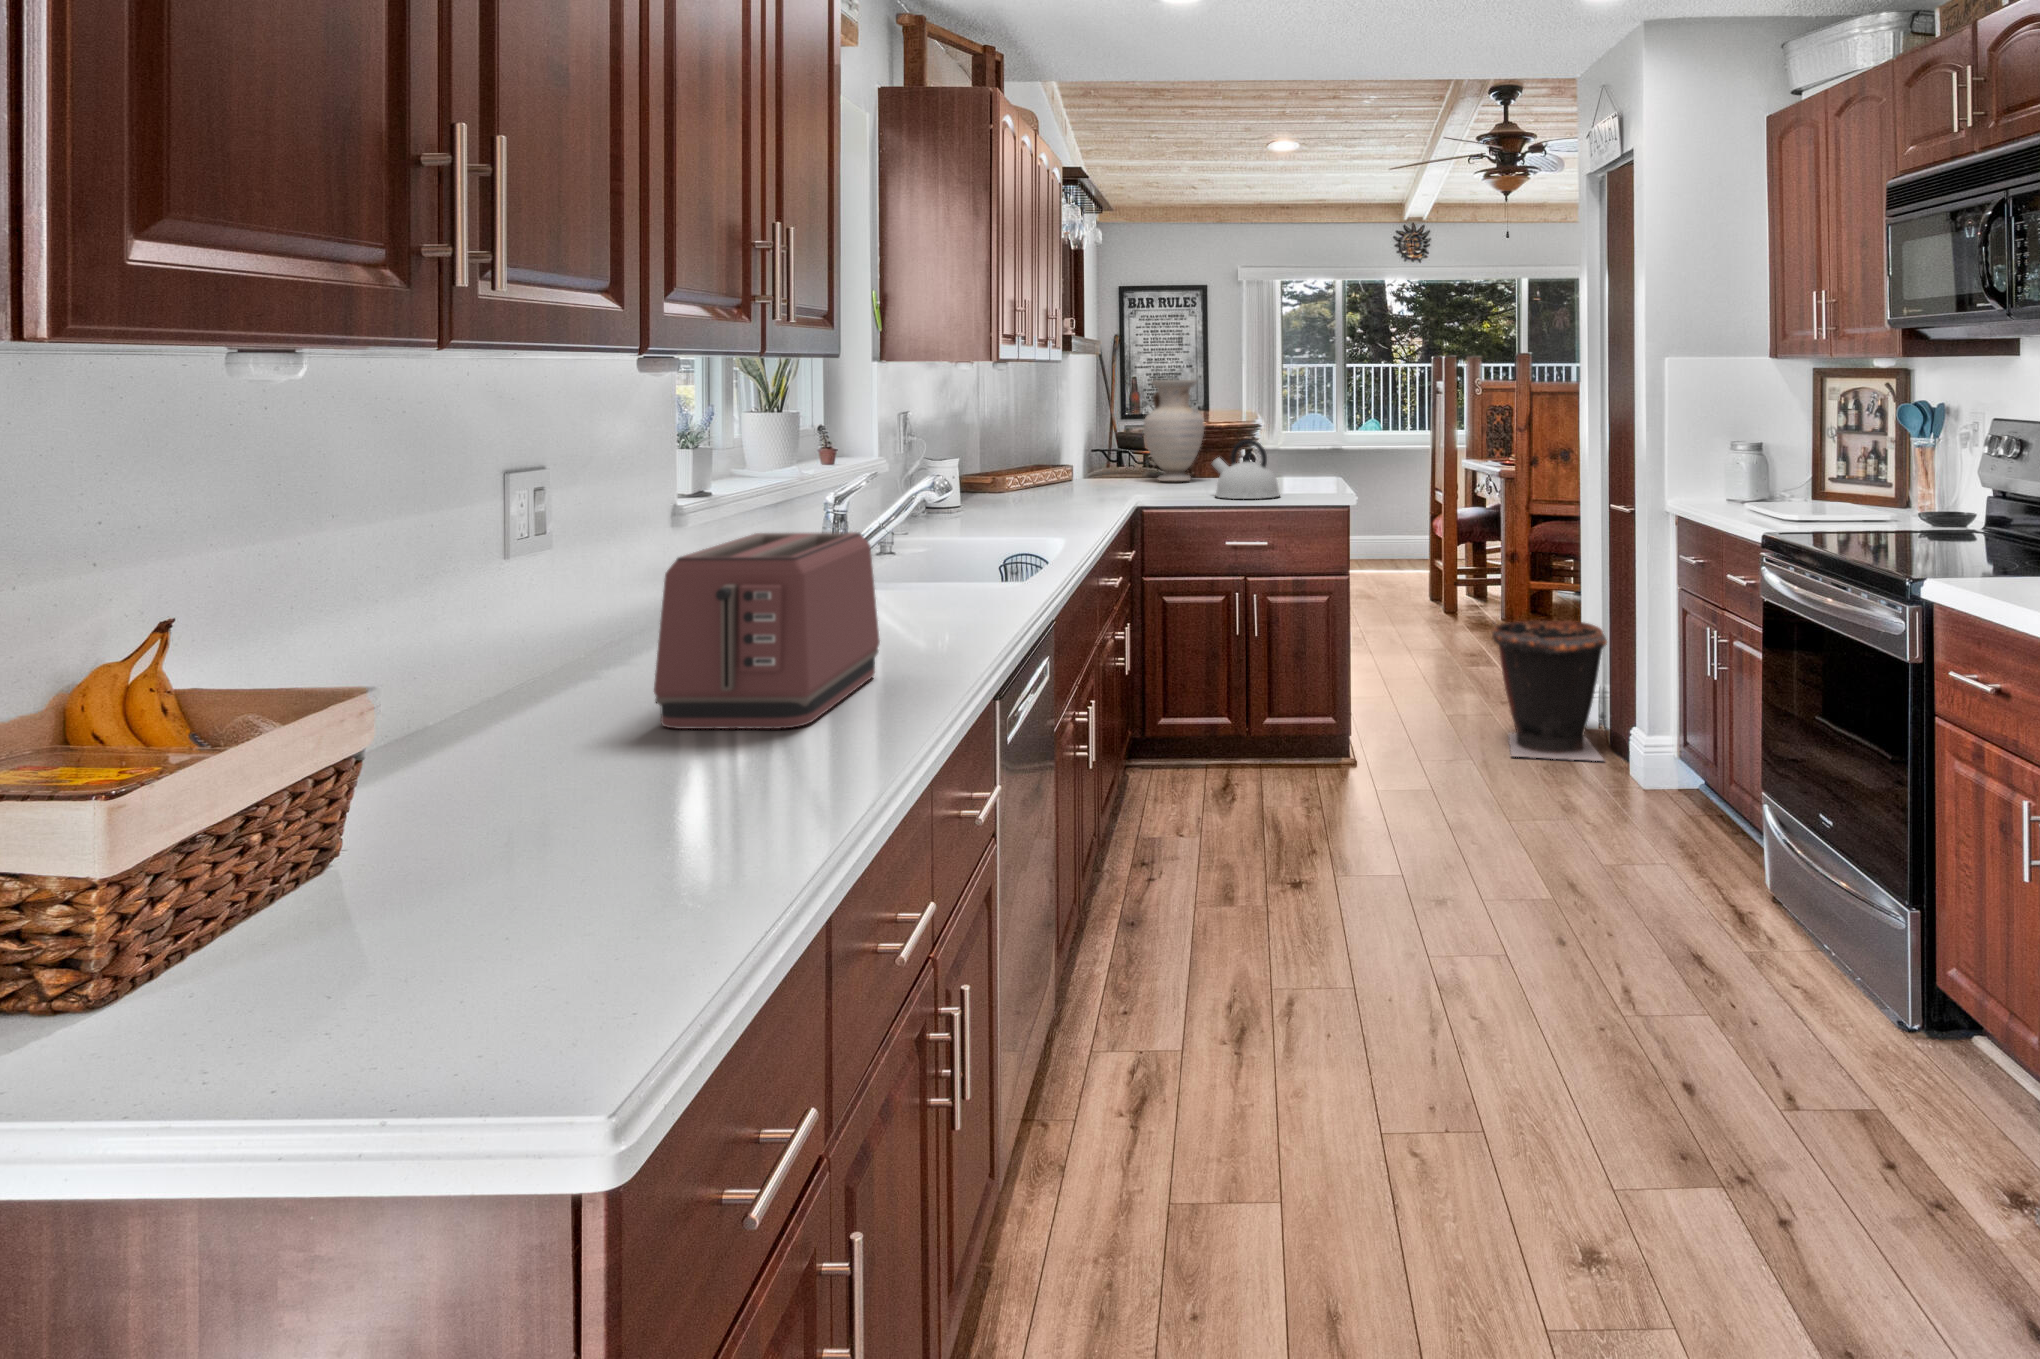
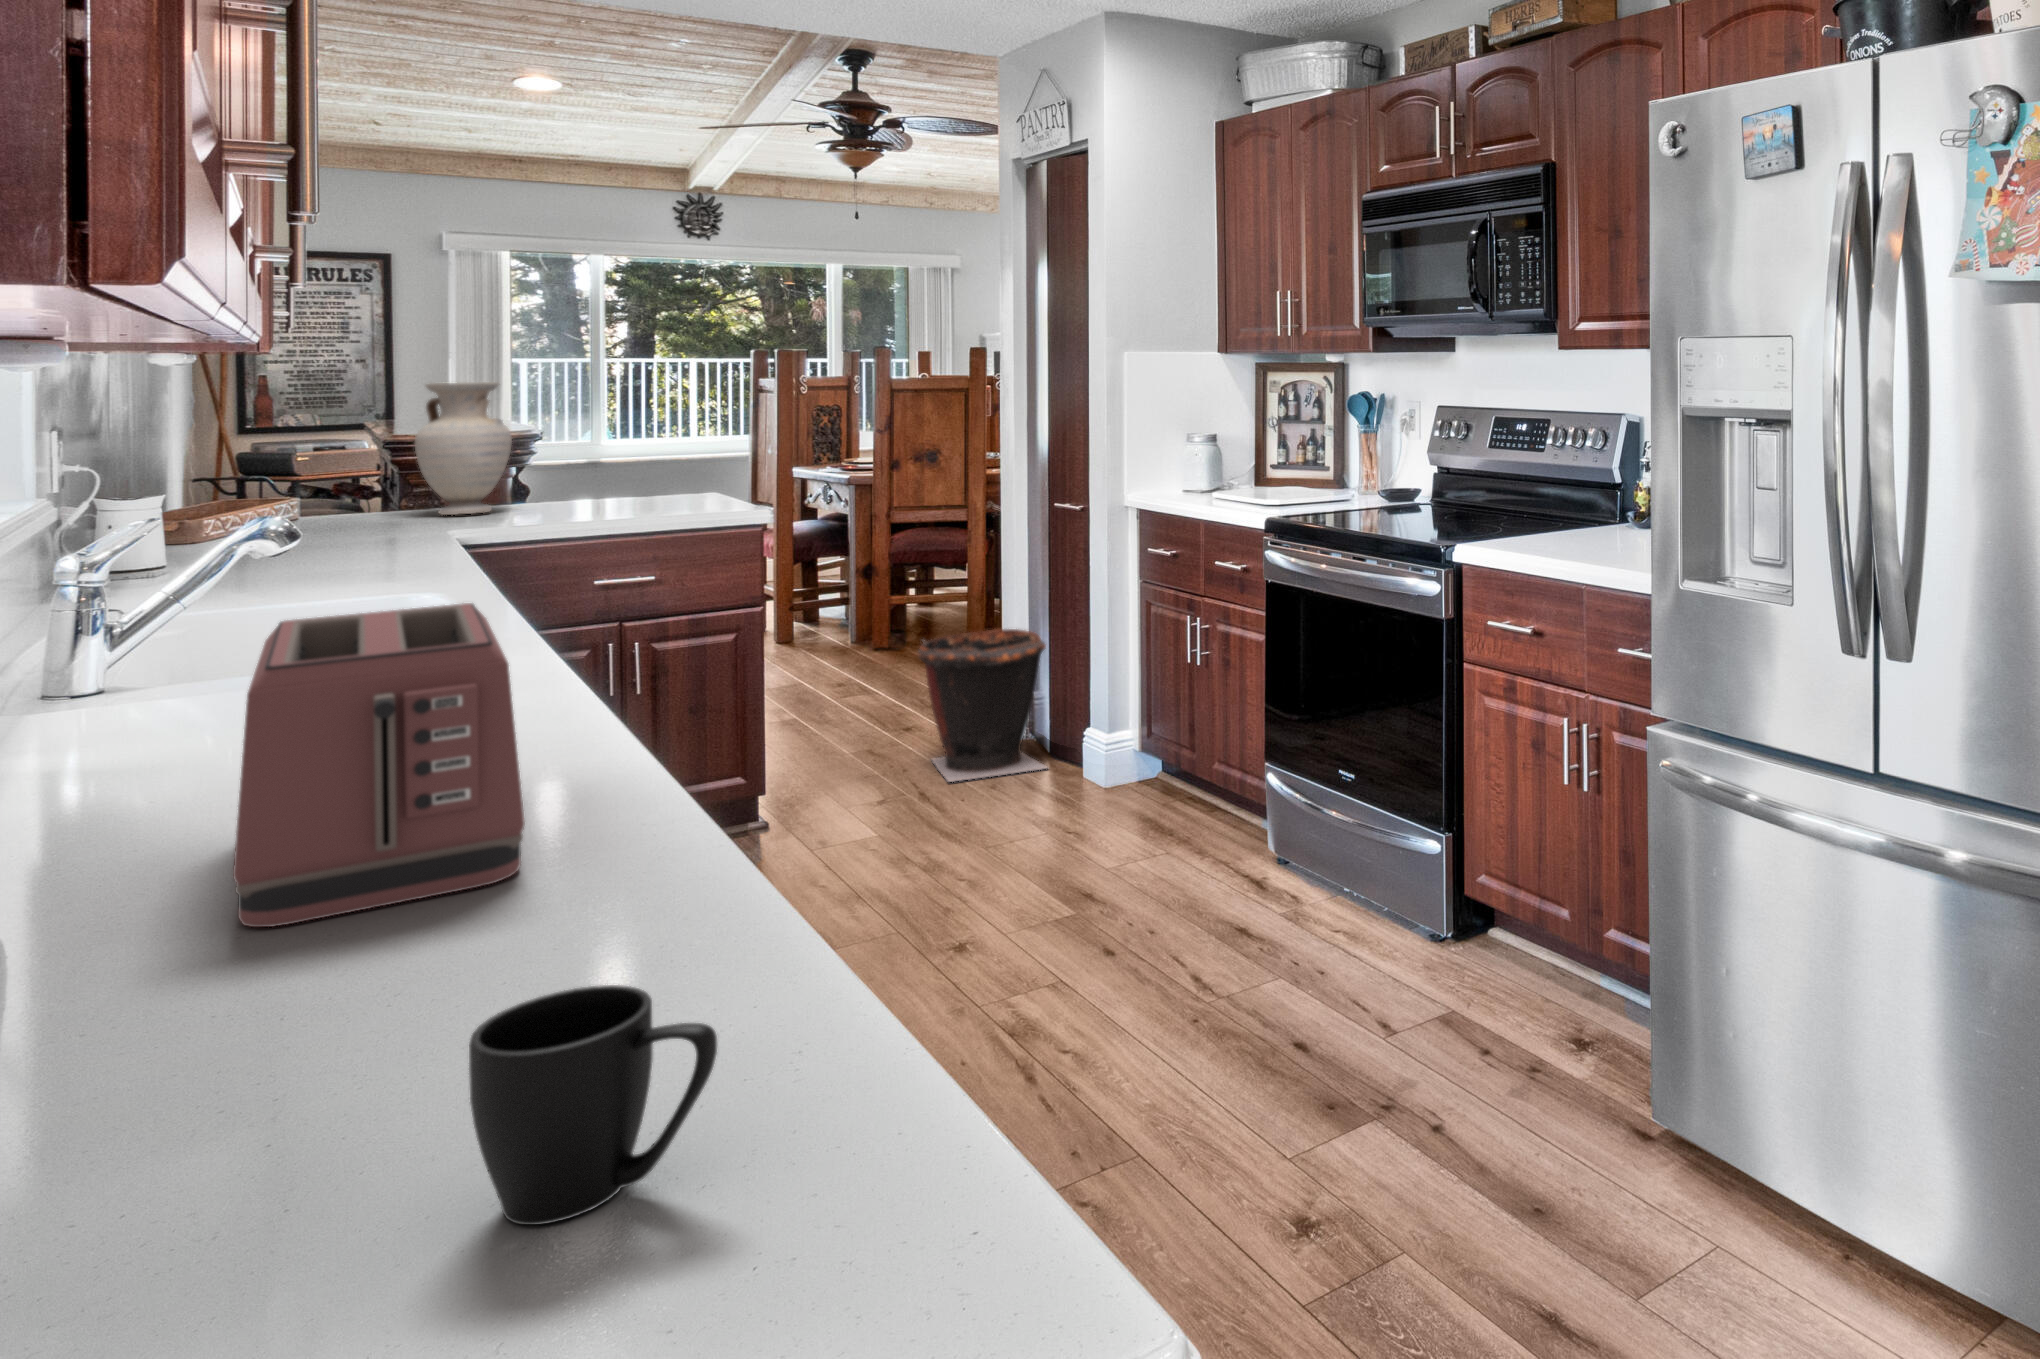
kettle: present [1212,439,1280,499] -> none [558,454,661,529]
mug: none [464,781,580,928] -> present [469,985,717,1225]

